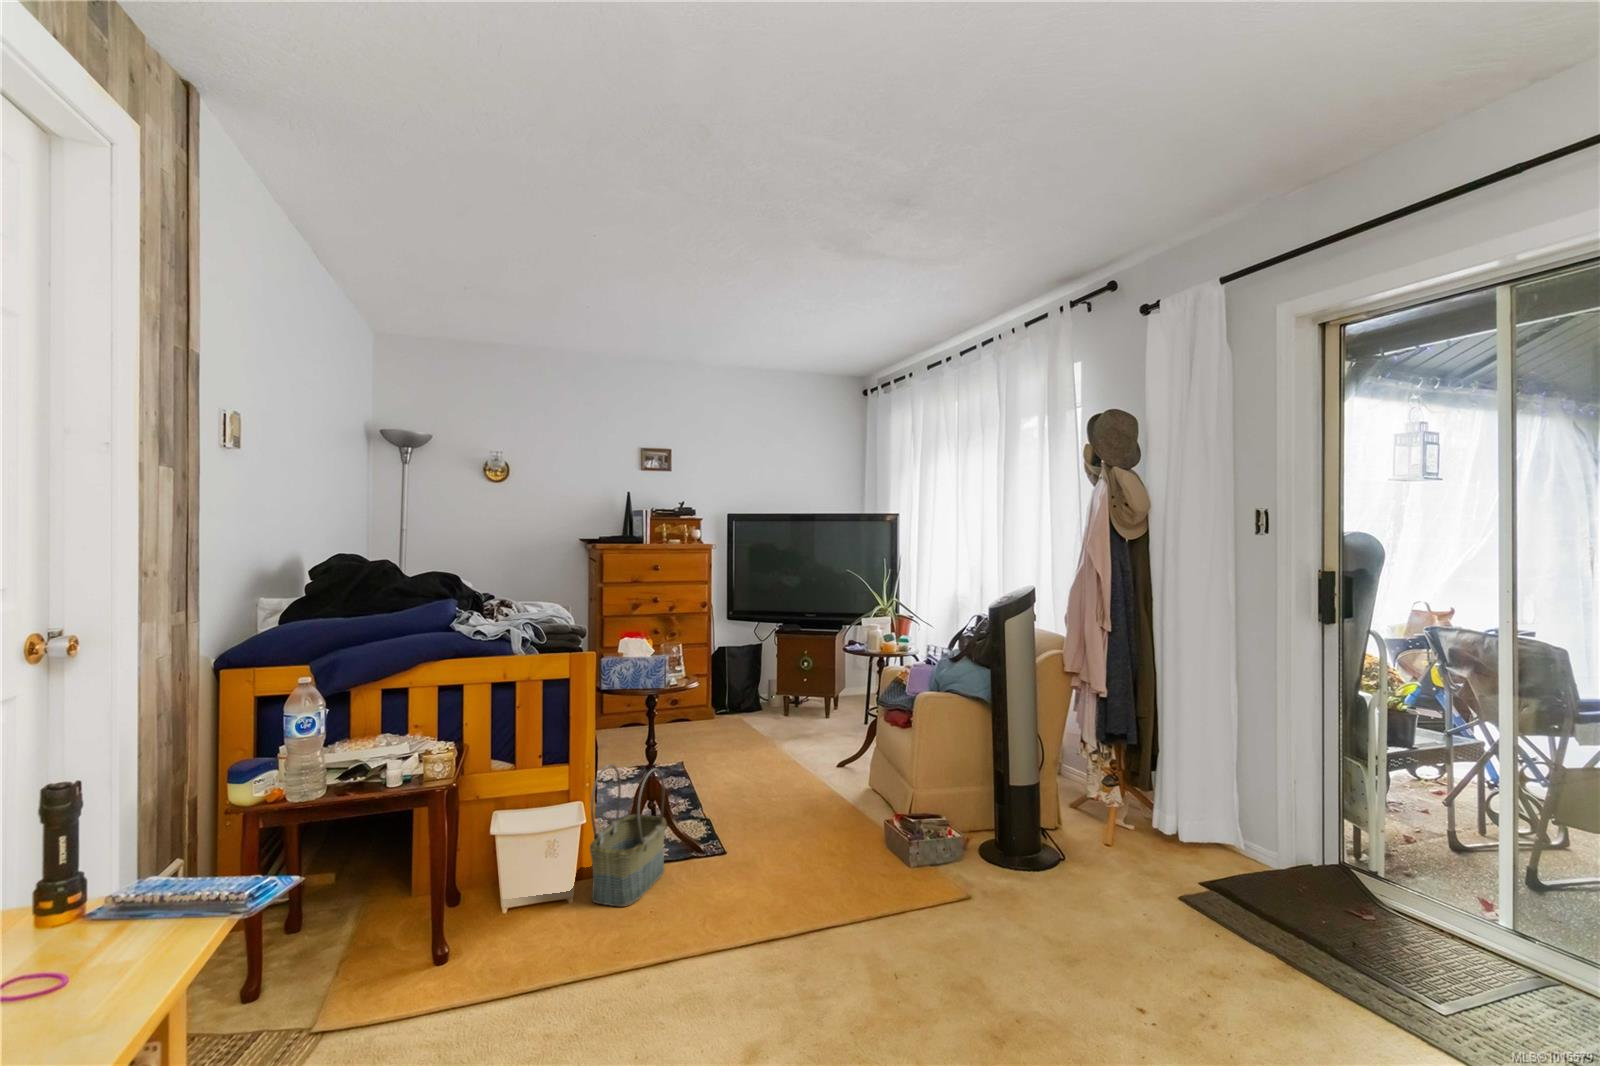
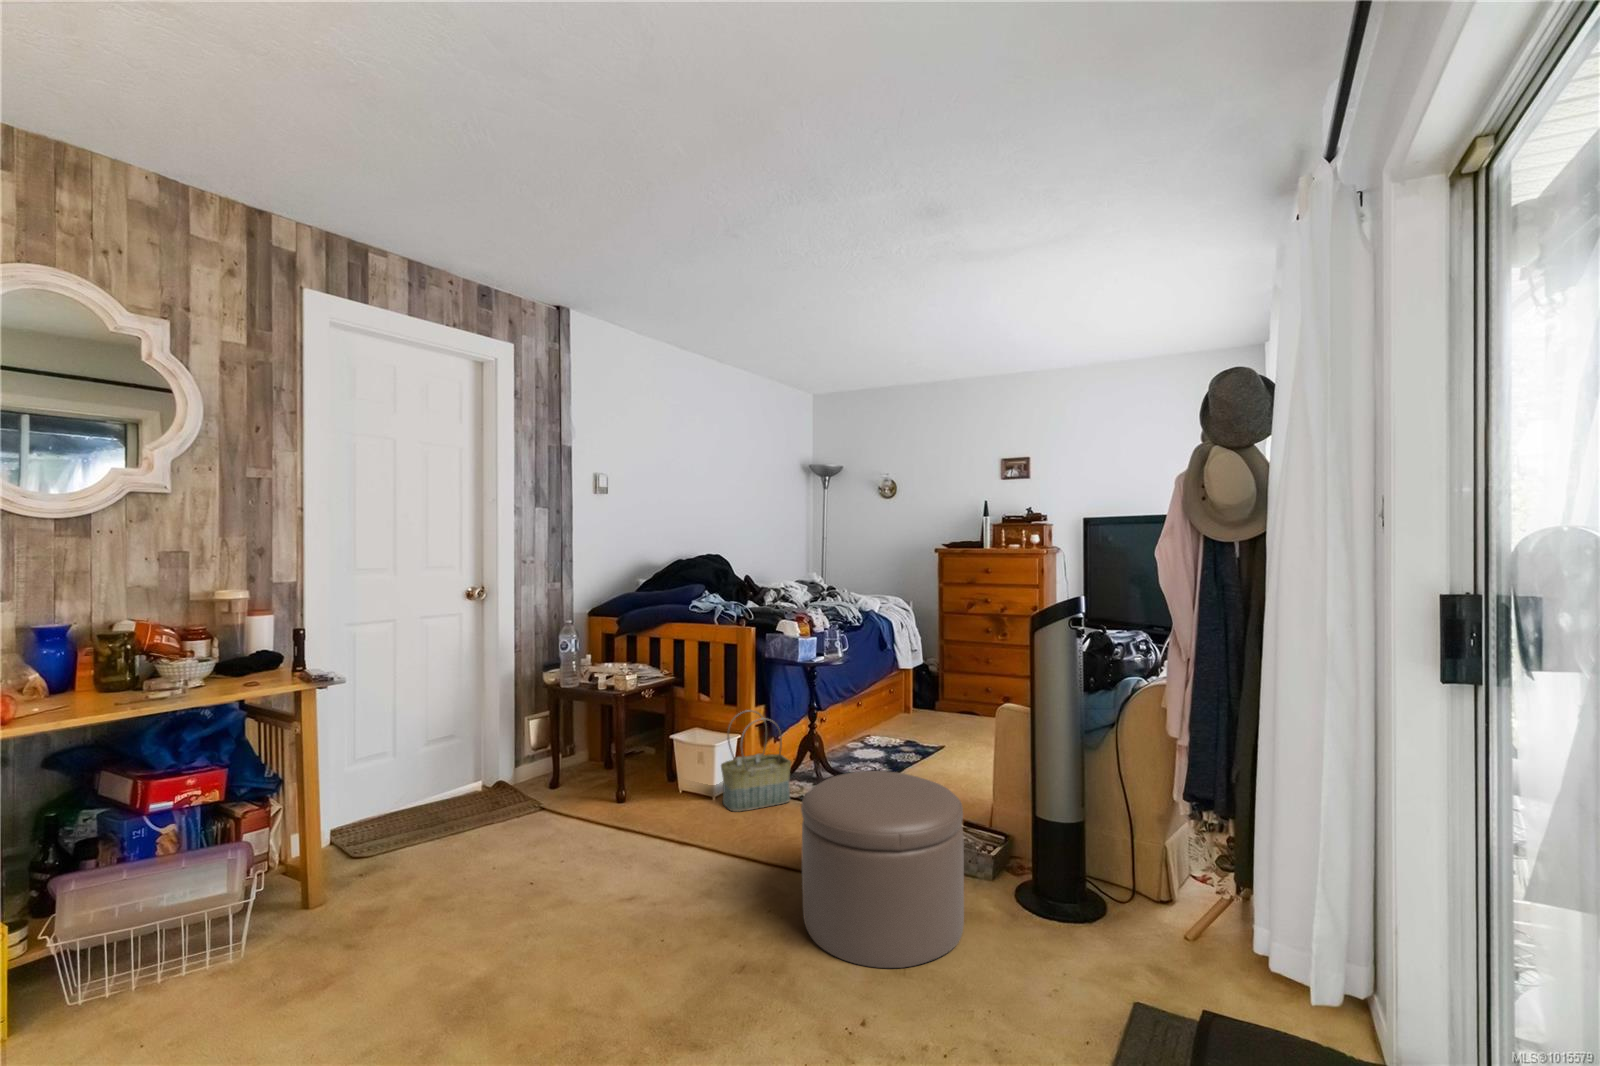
ottoman: none [882,778,1054,982] -> present [801,771,964,968]

